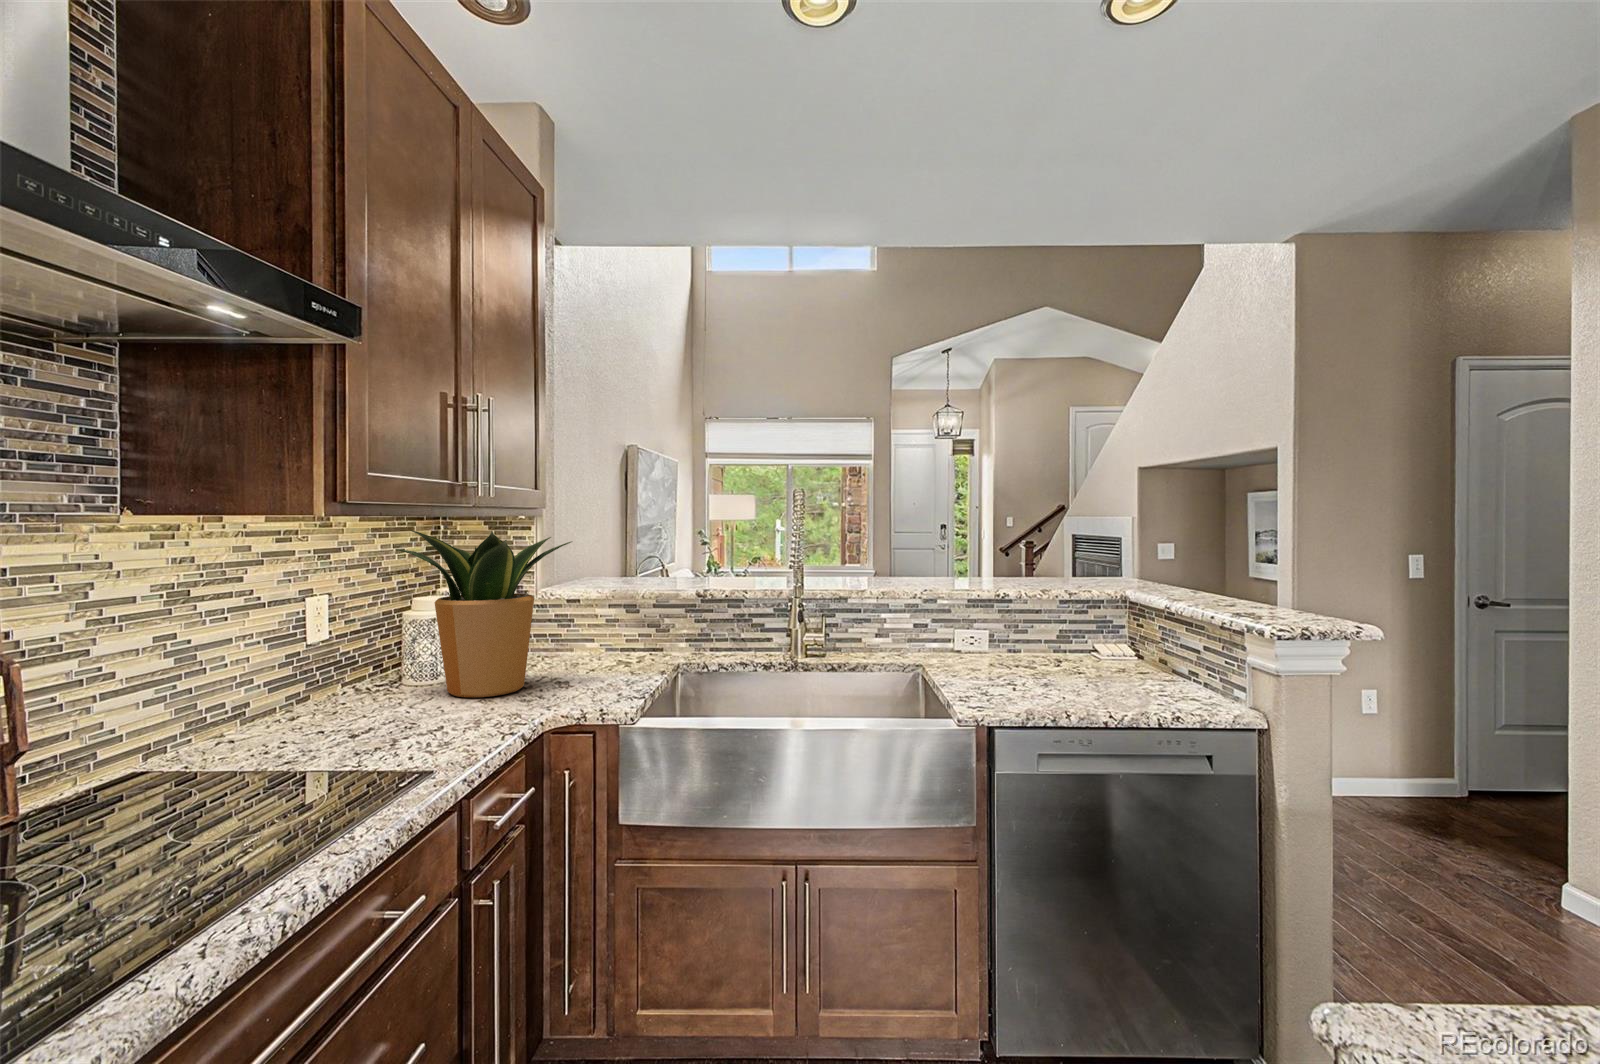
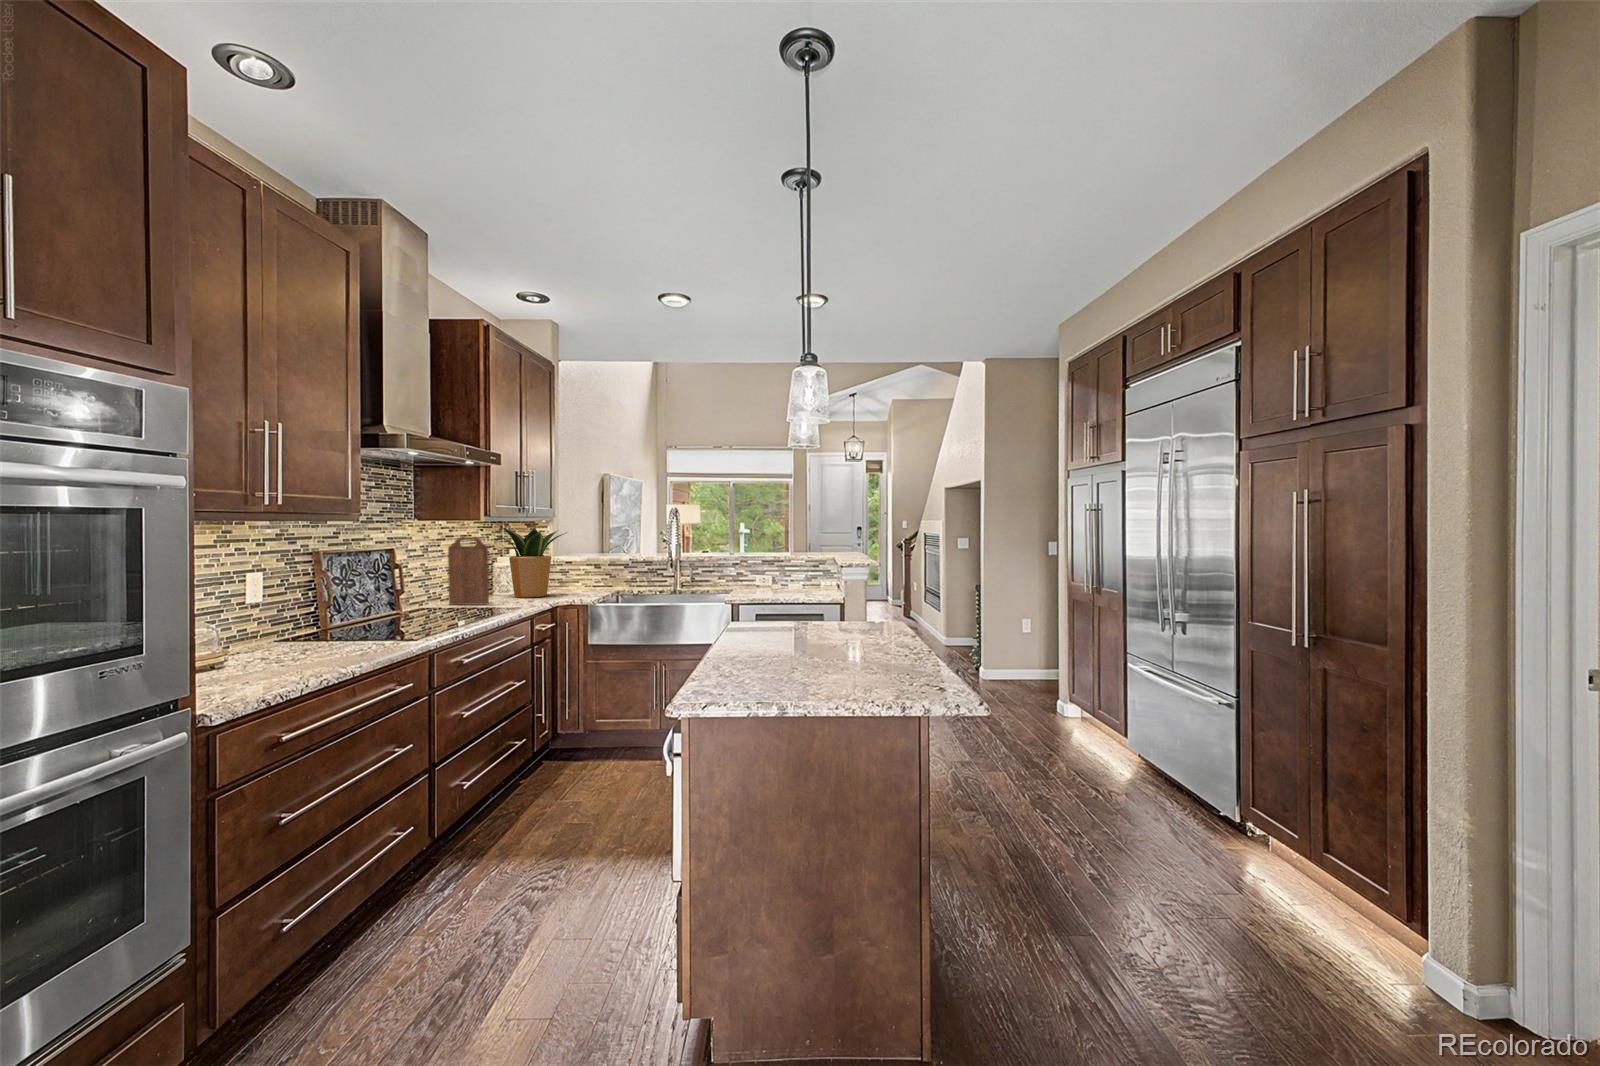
cutting board: none [247,557,359,743] -> present [448,537,489,605]

